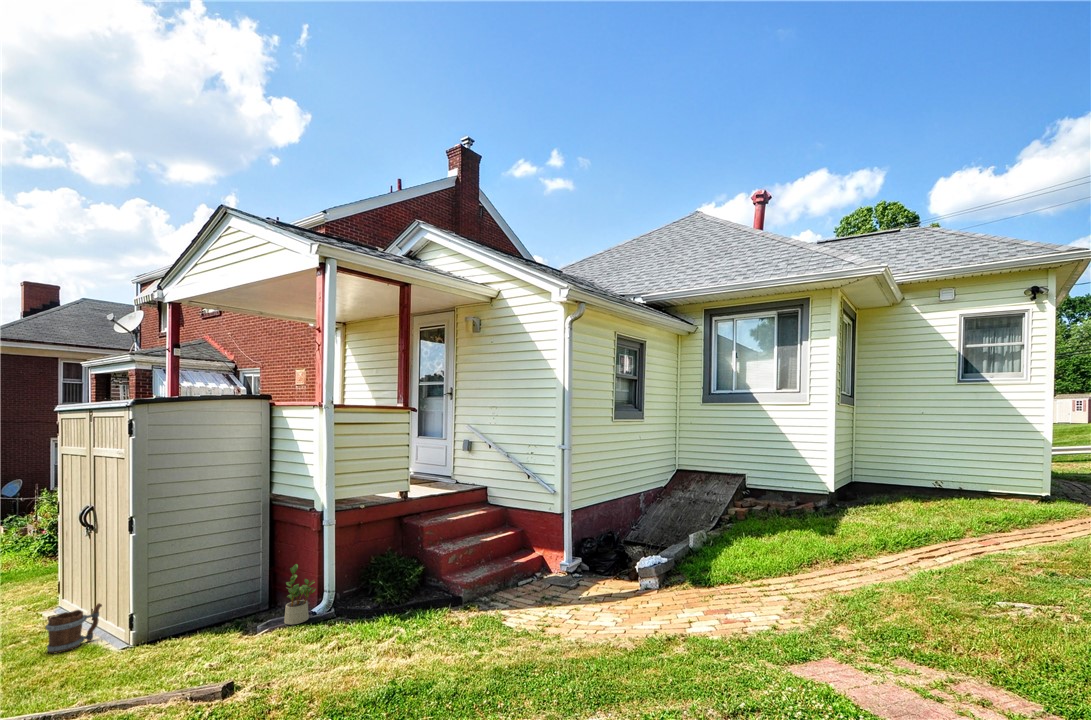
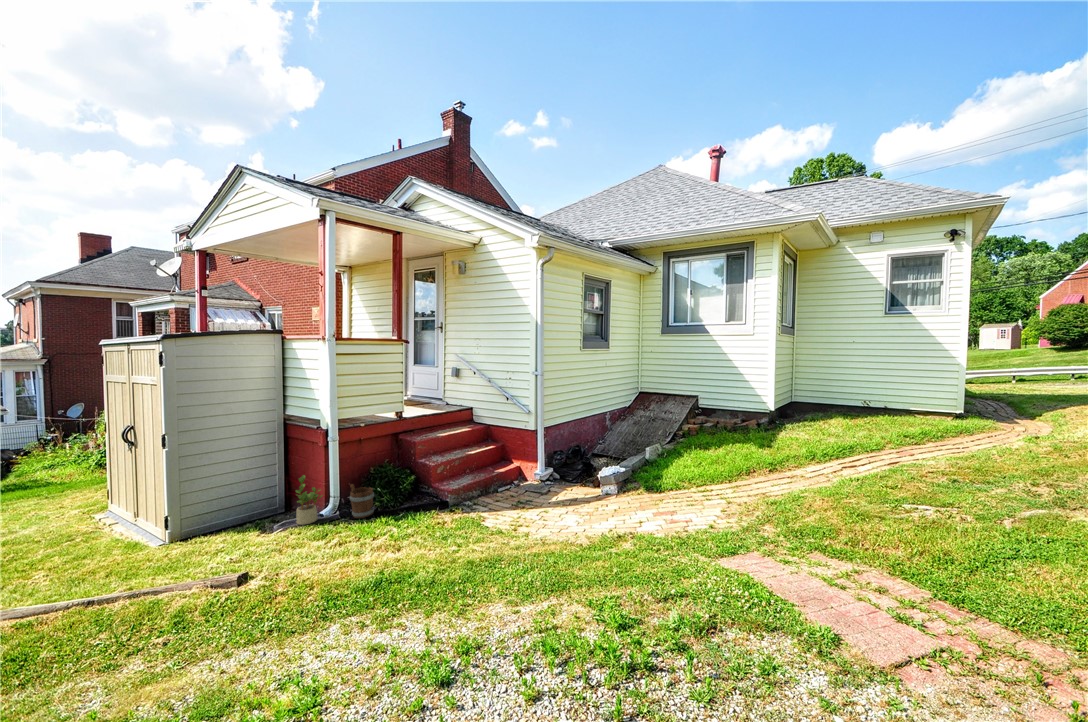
bucket: present [46,603,102,654] -> present [350,484,374,518]

